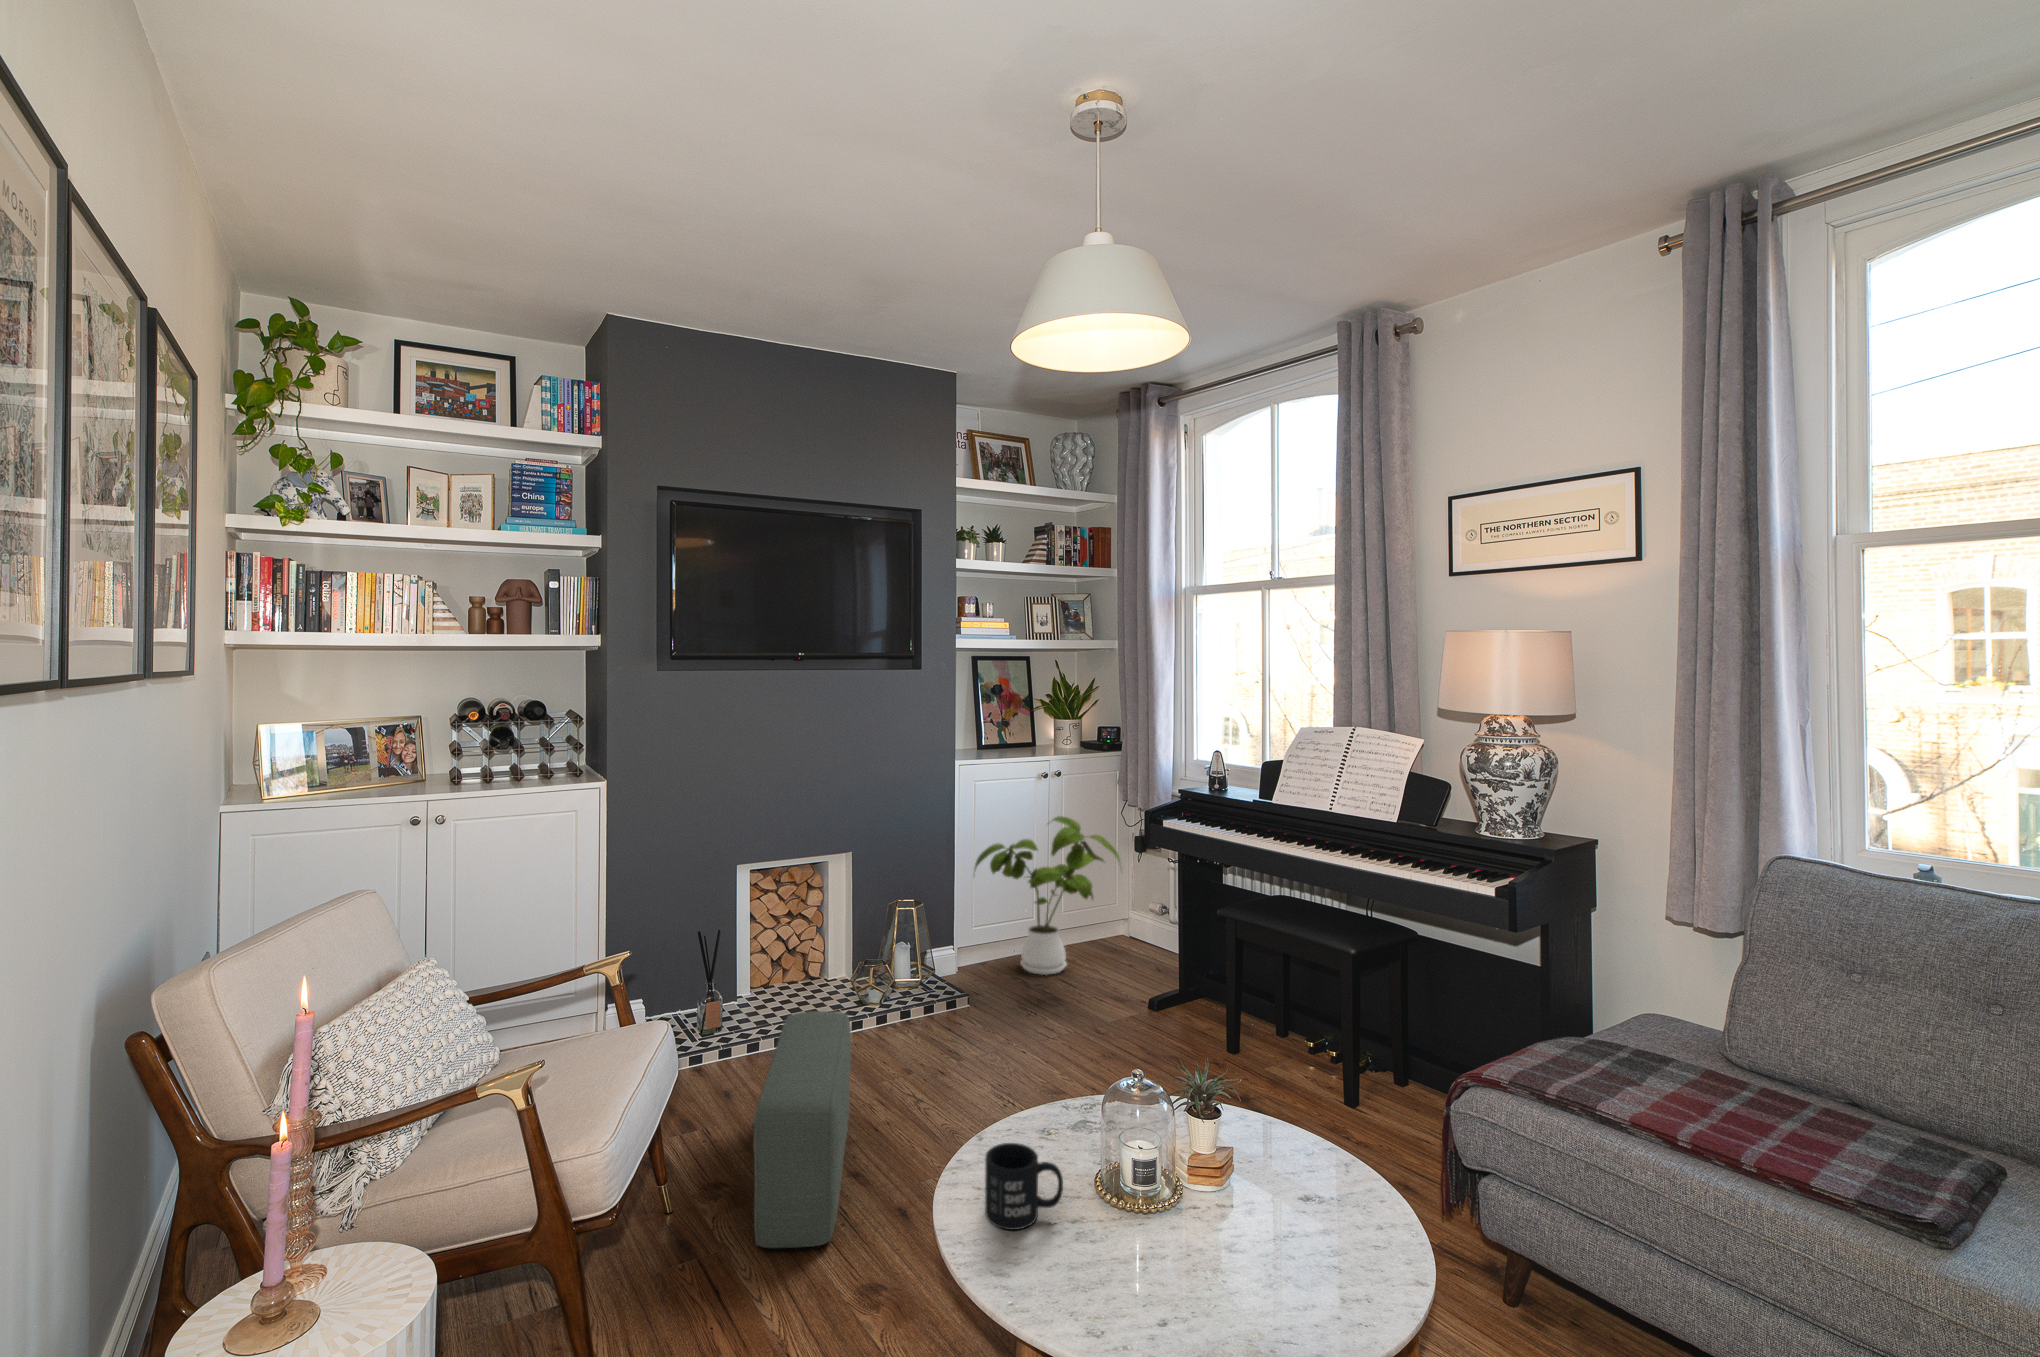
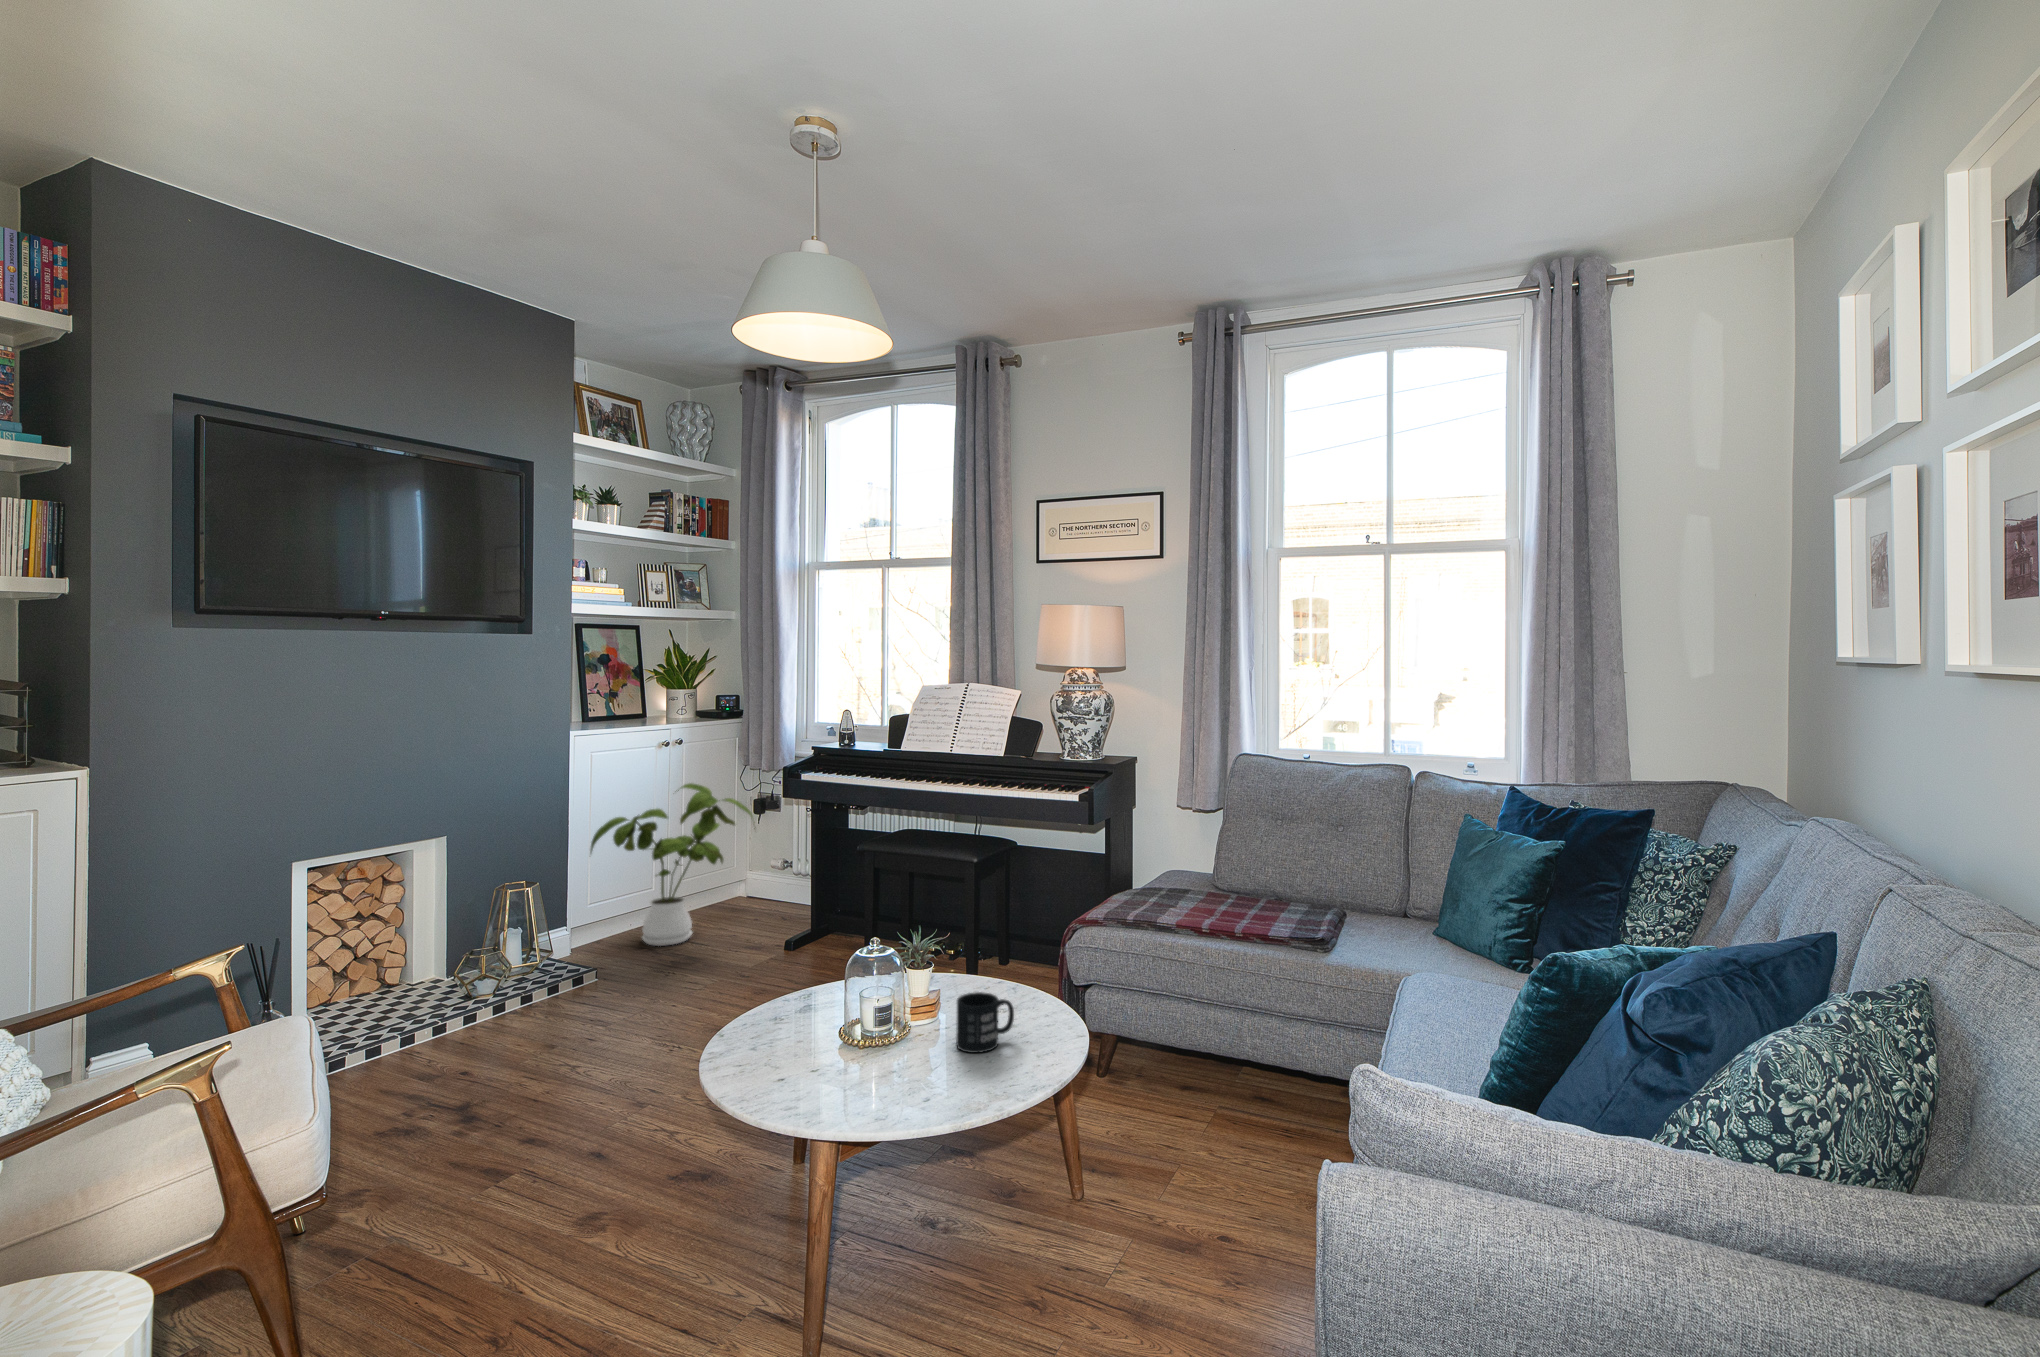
pouf: present [753,1011,851,1248] -> none [424,984,537,1208]
mug: present [985,1143,1063,1230] -> present [956,992,1014,1053]

